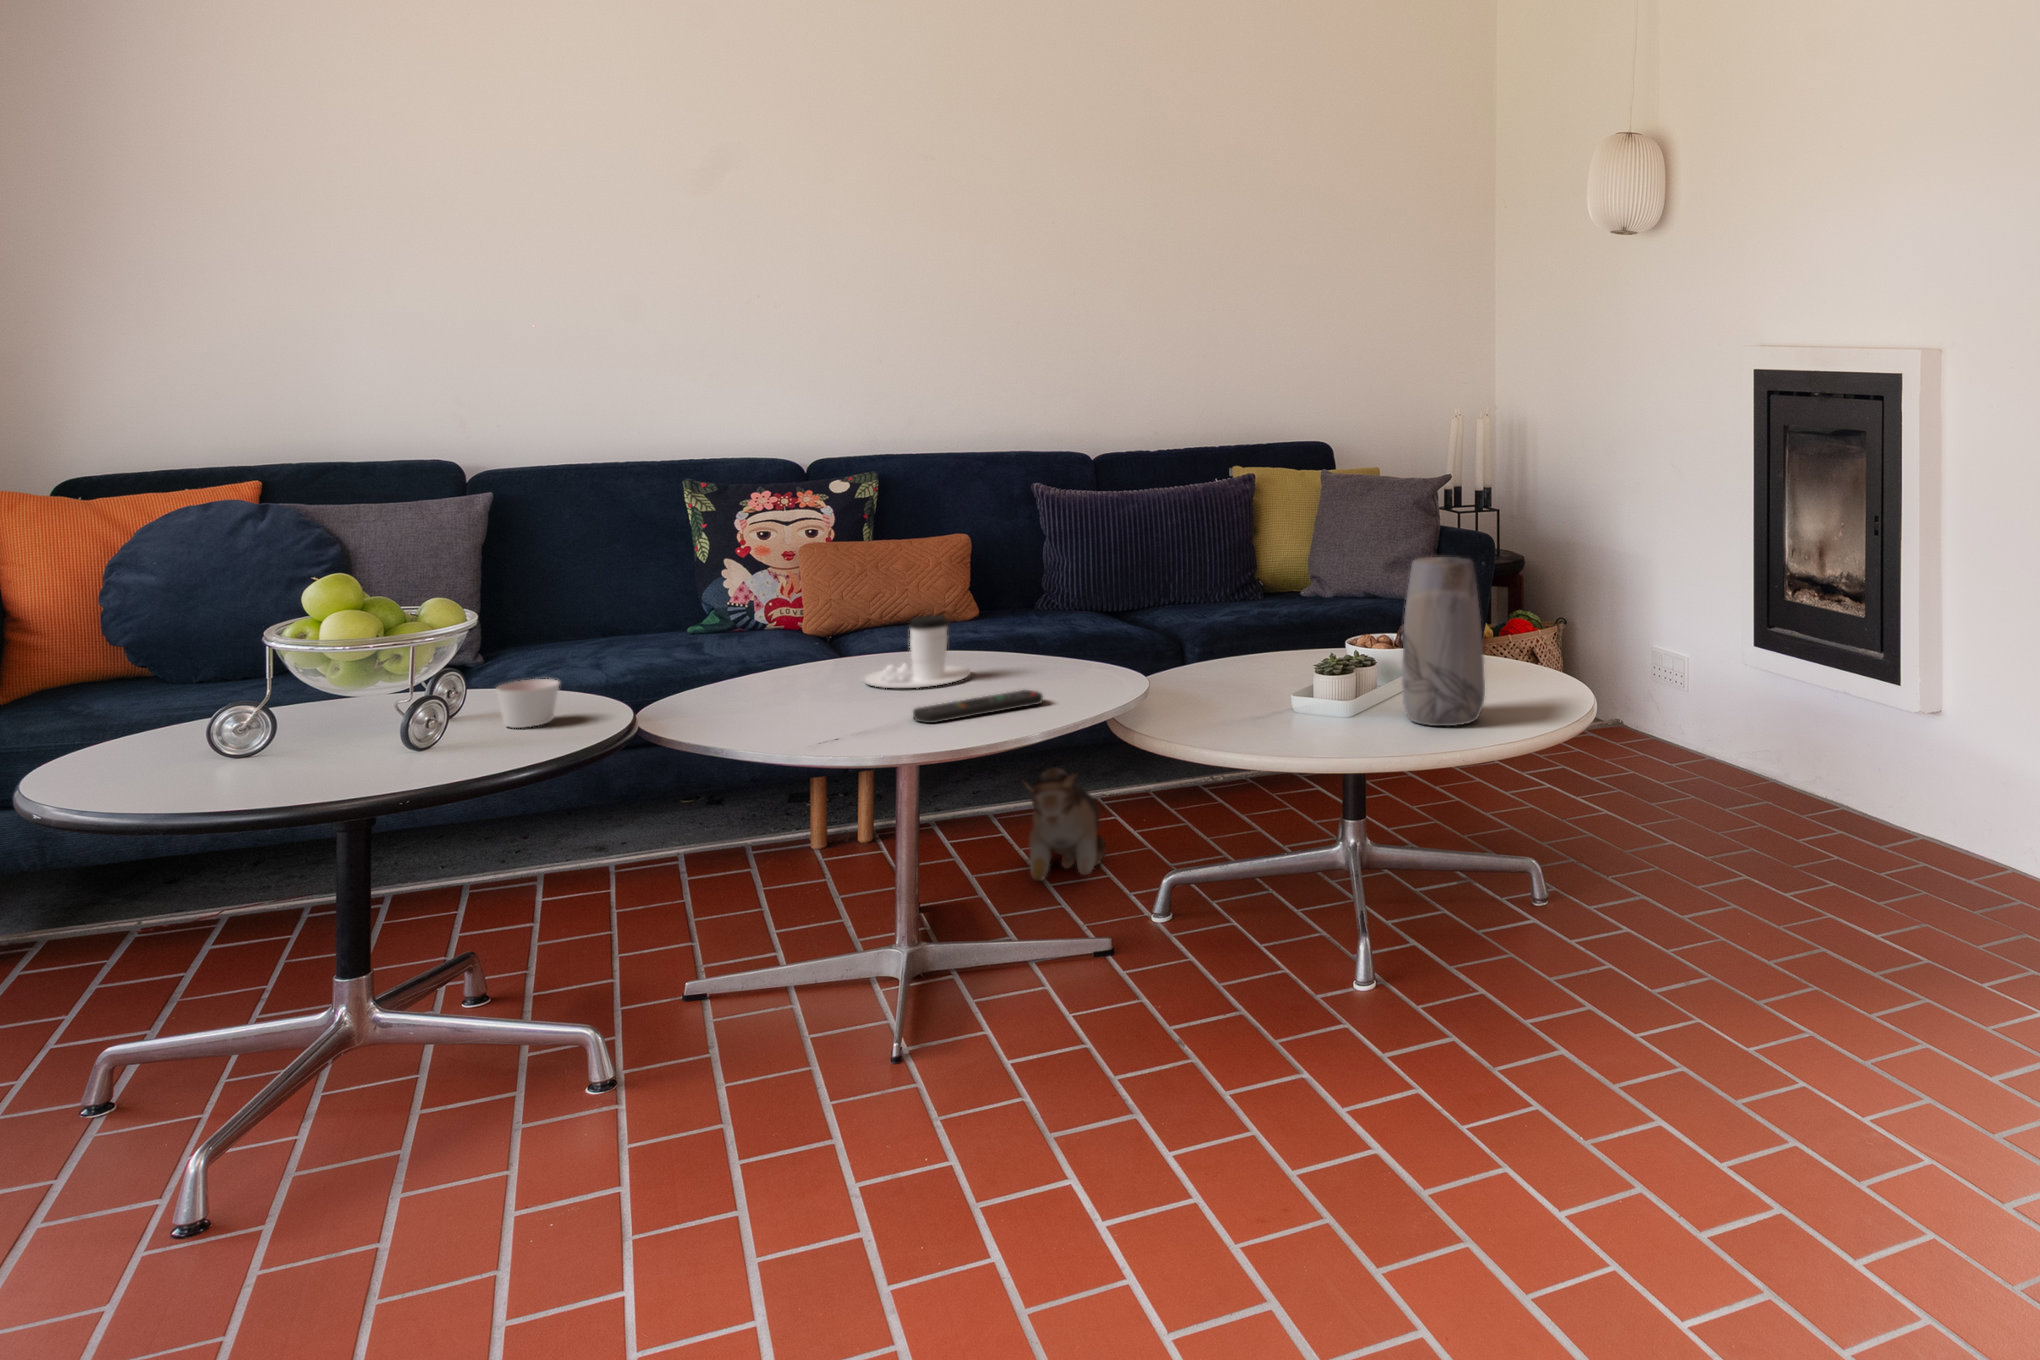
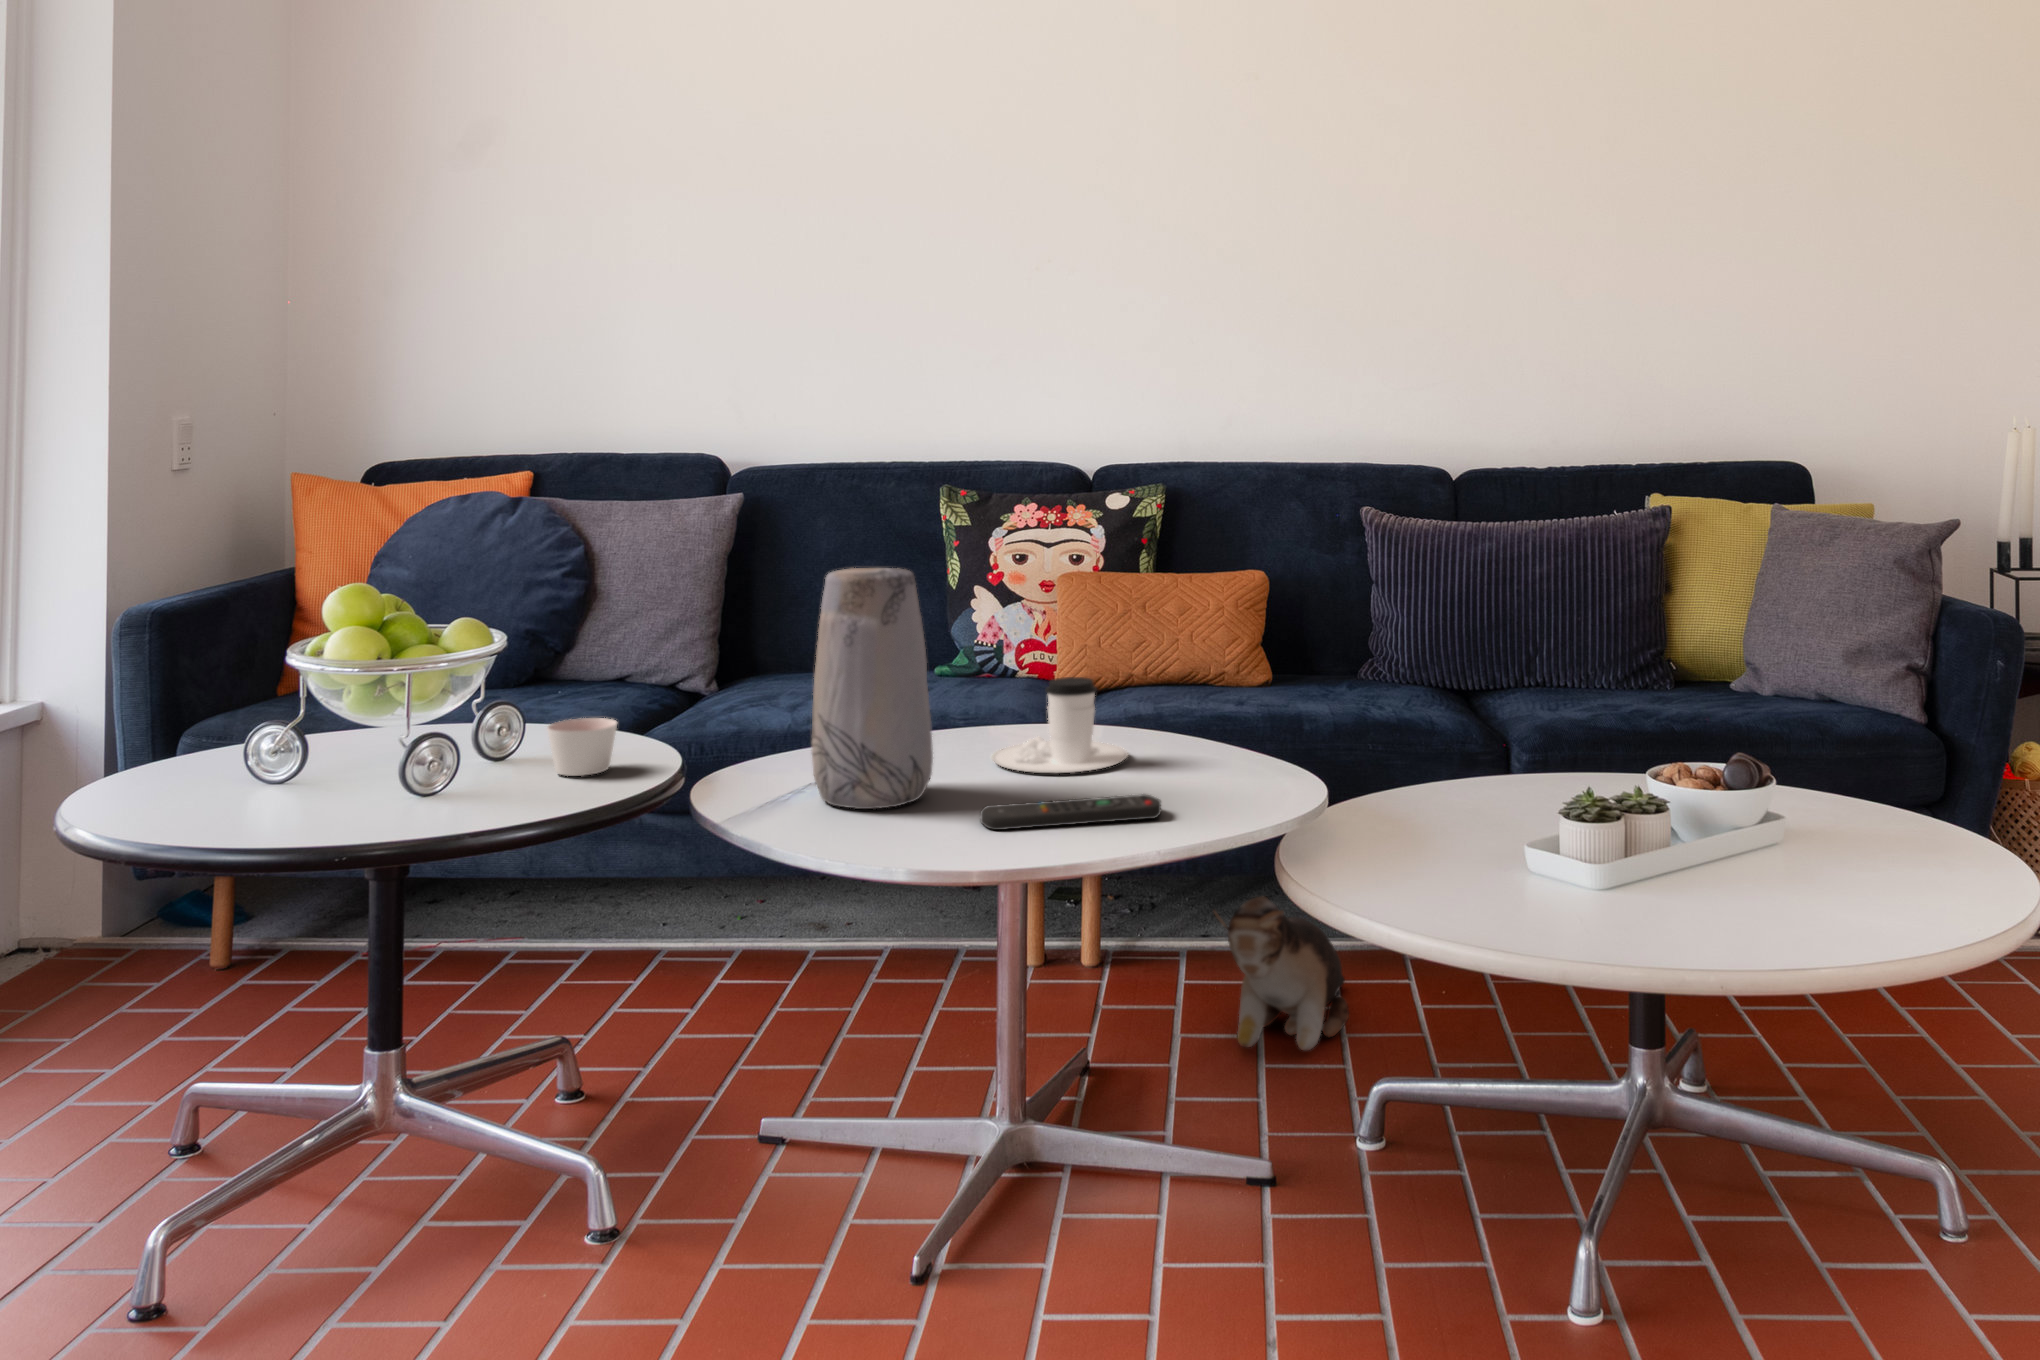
vase: present [1402,557,1485,726] -> present [811,568,933,809]

